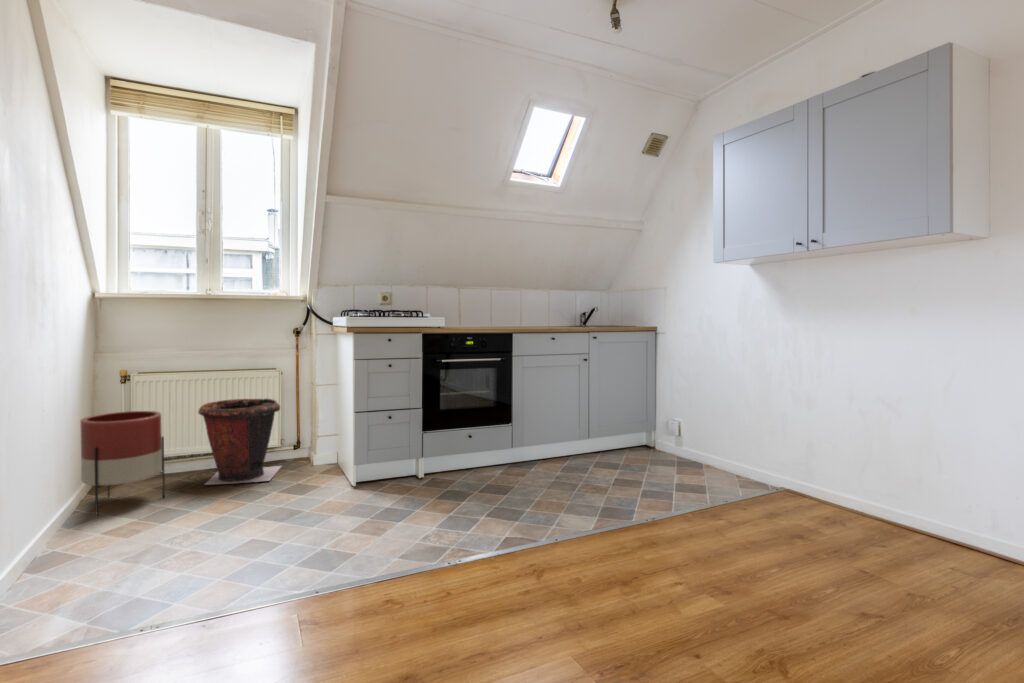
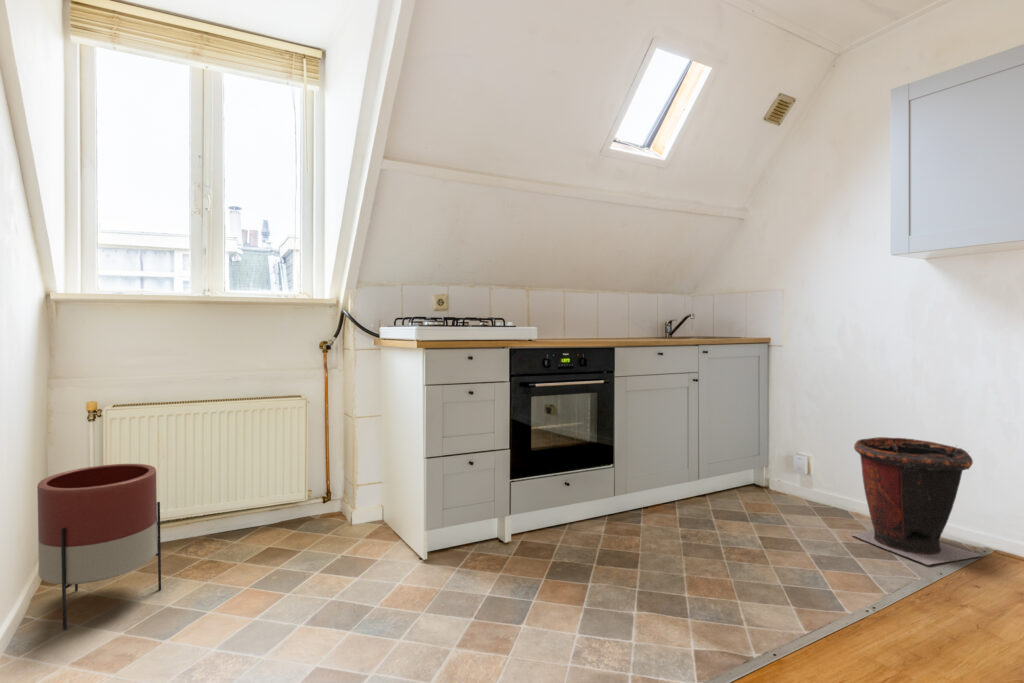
trash can: present [198,399,281,485] -> present [851,437,982,565]

